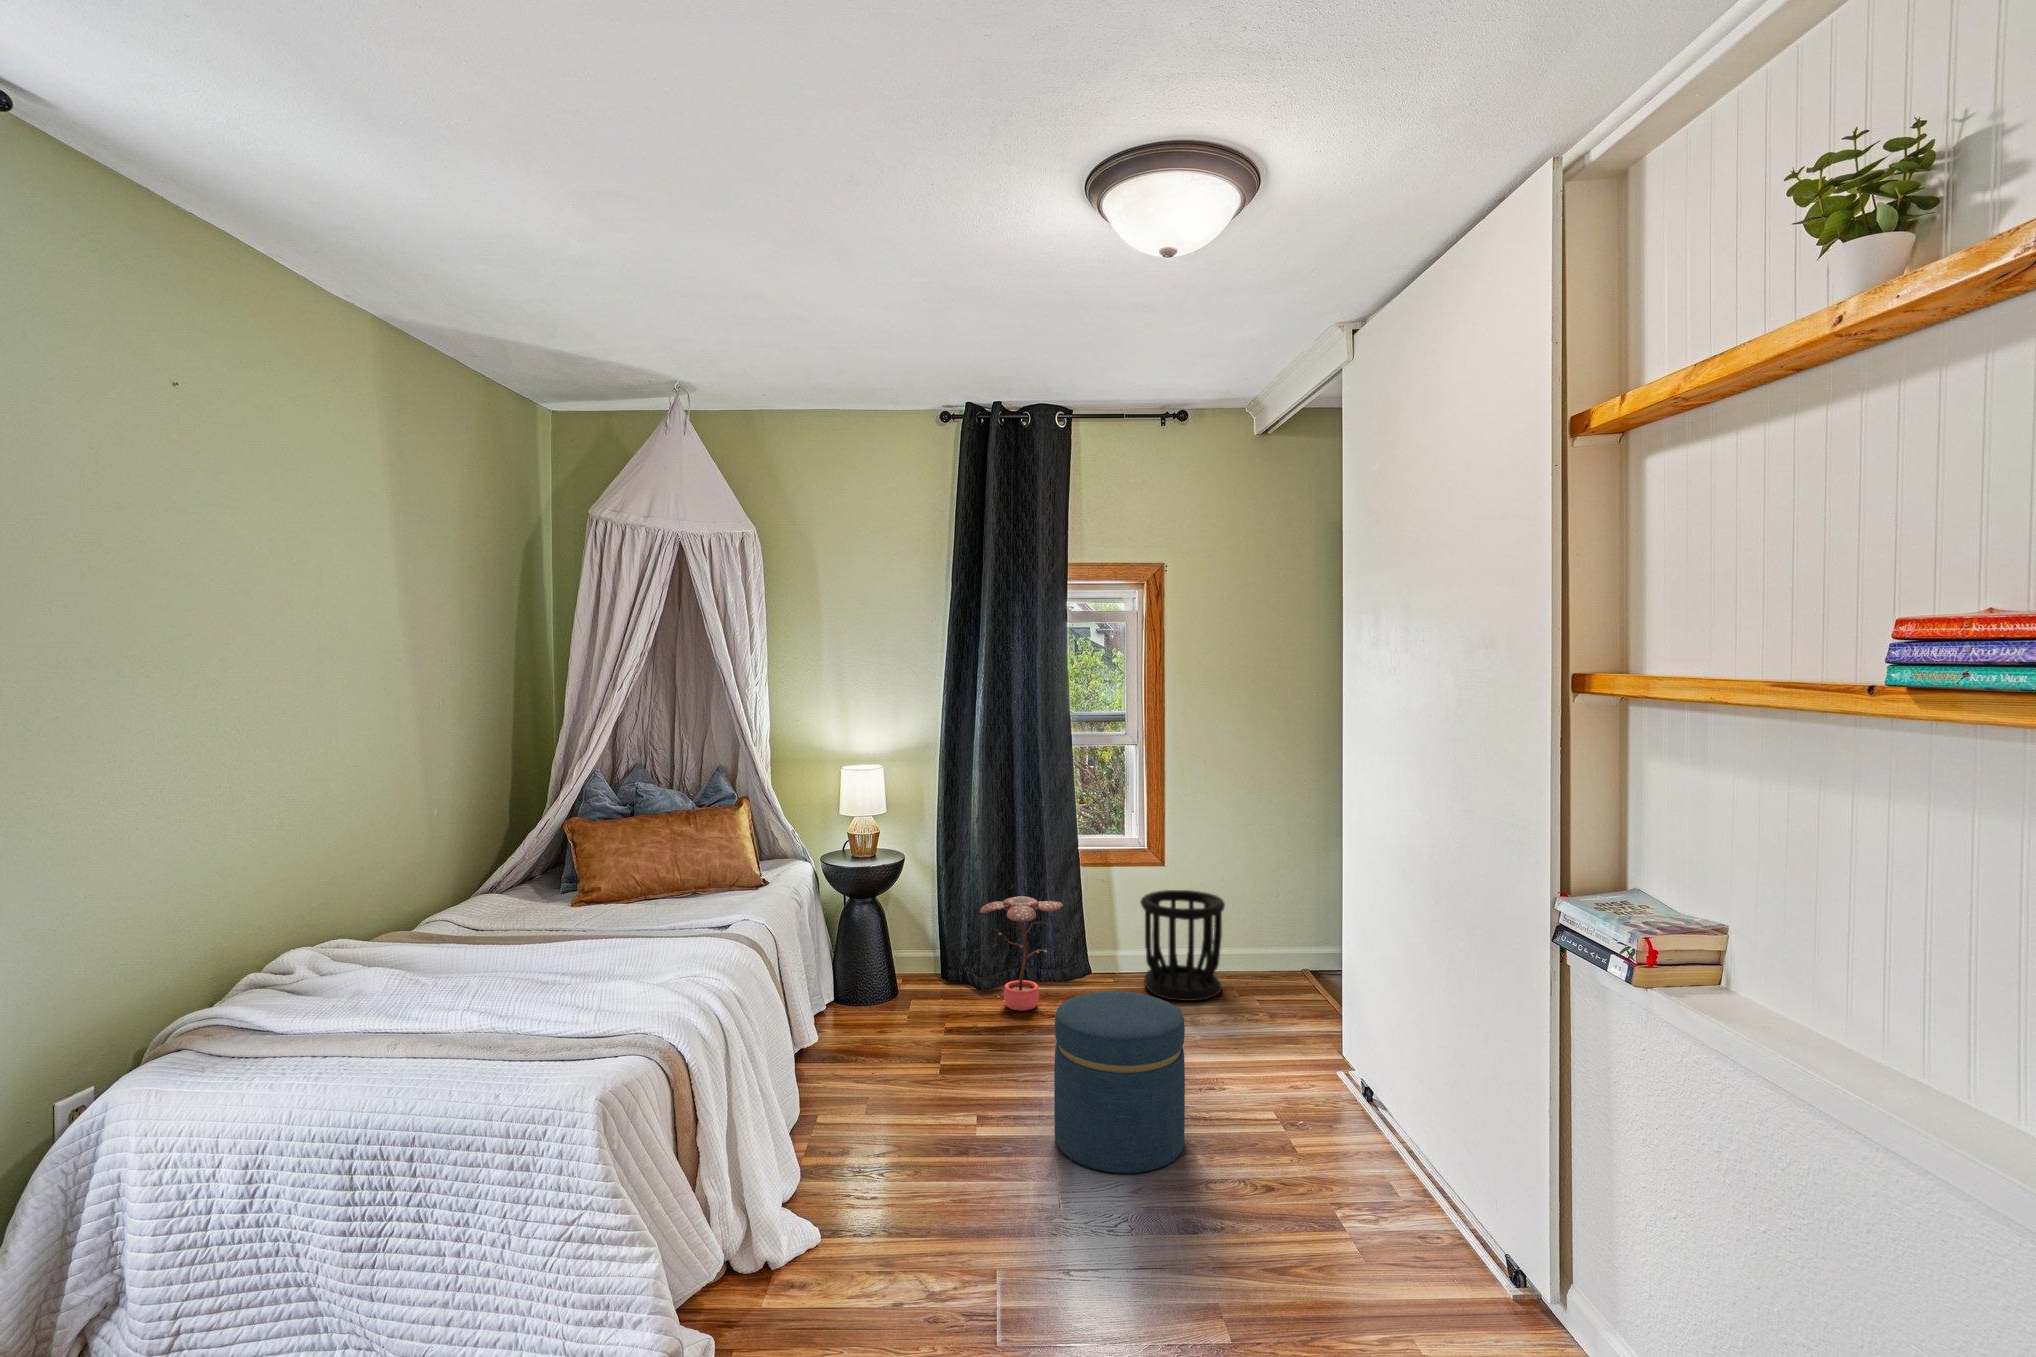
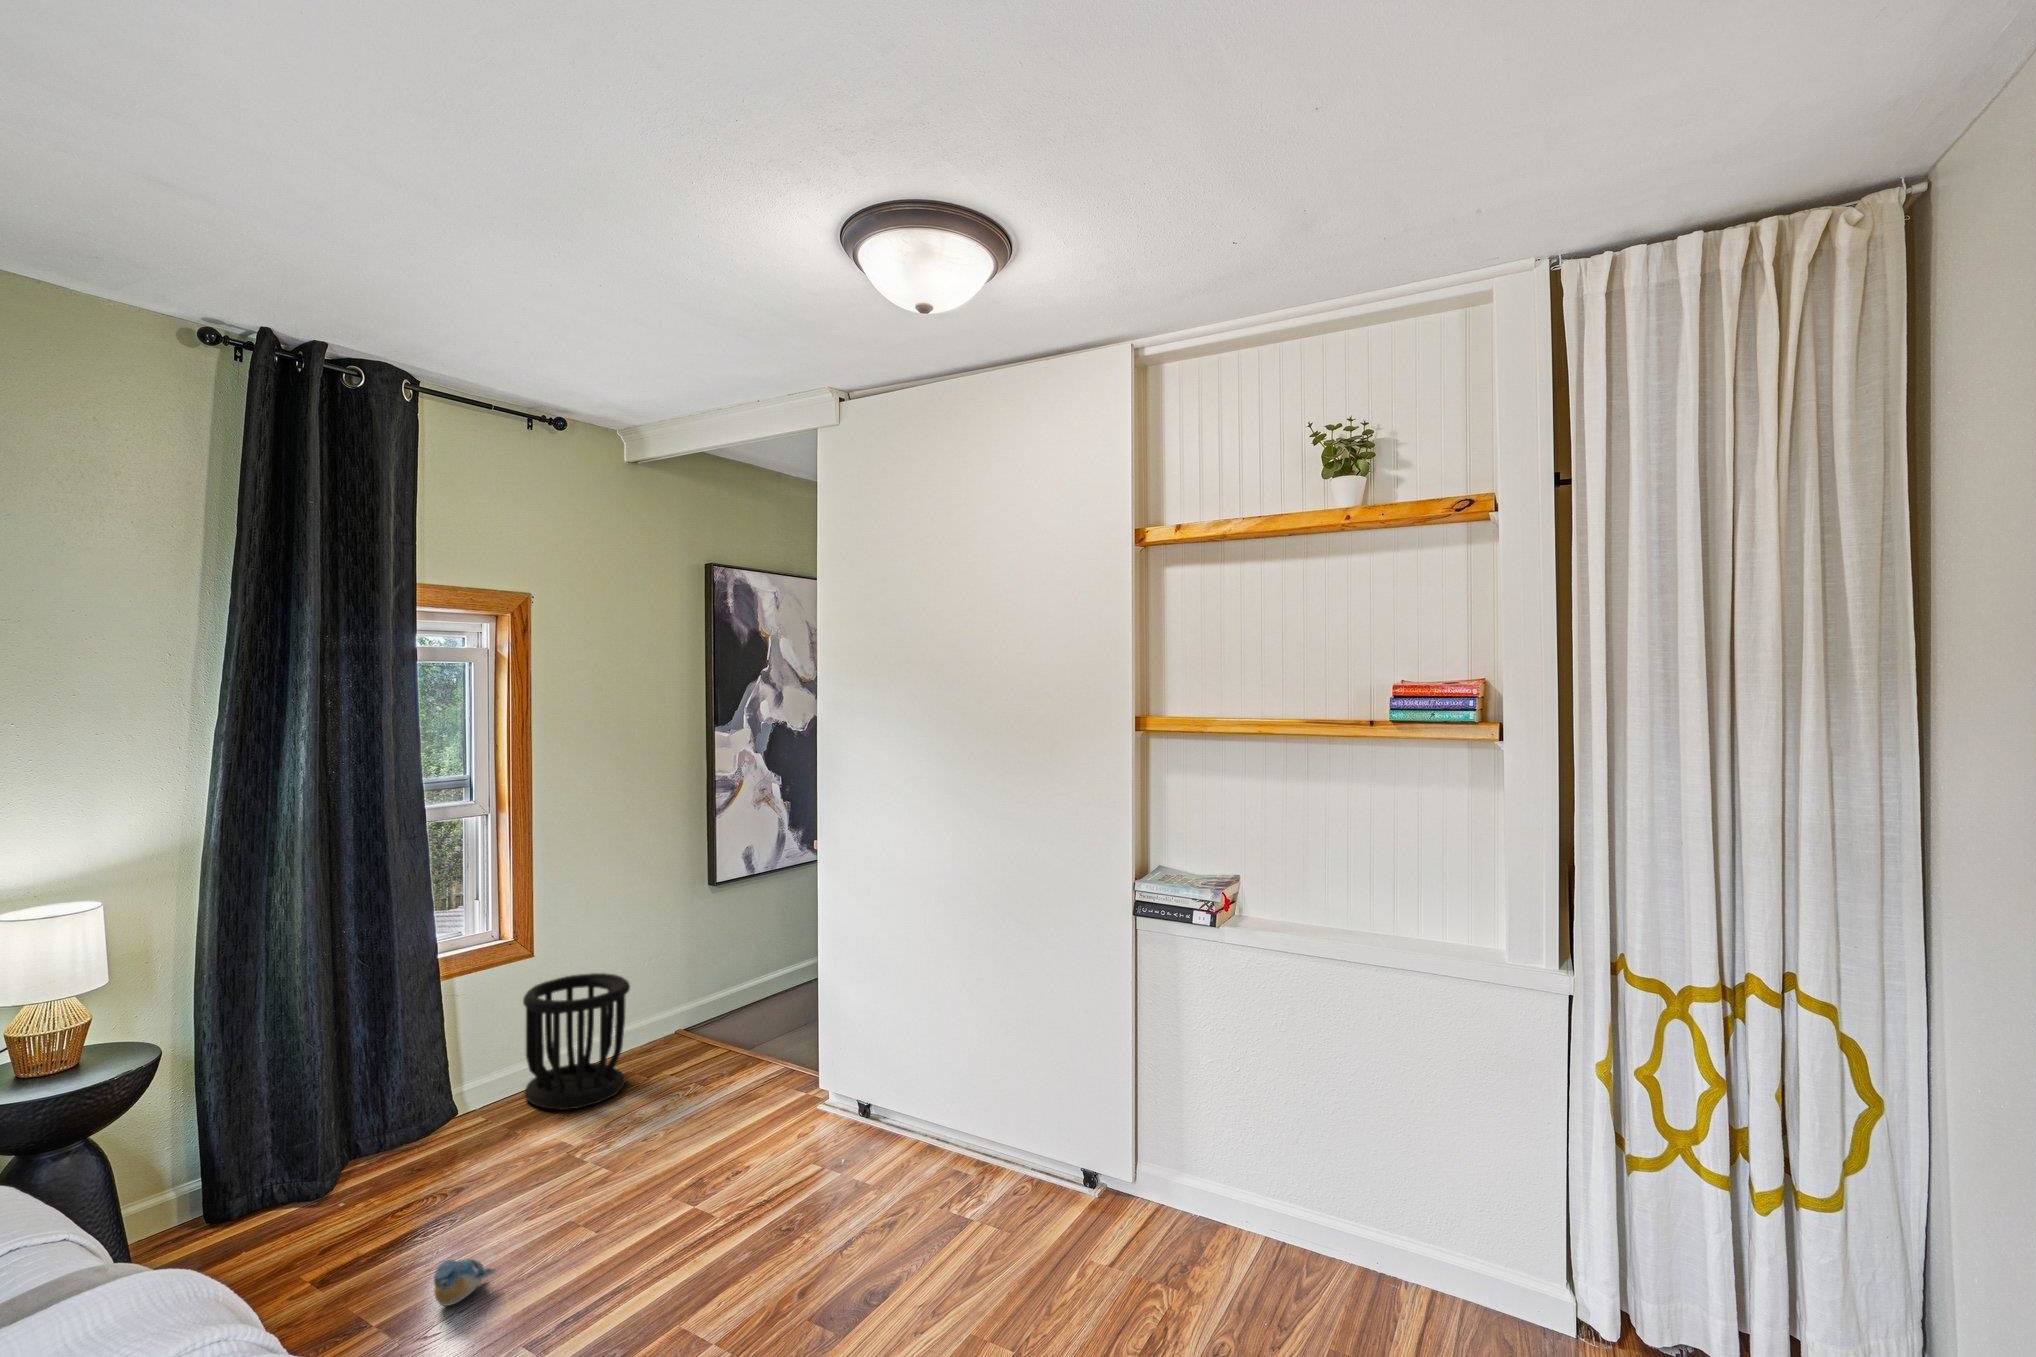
potted plant: present [980,896,1063,1011] -> none [331,1032,456,1200]
ottoman: present [1054,991,1185,1173] -> none [637,1088,791,1307]
plush toy: none [954,1047,1000,1081] -> present [434,1259,497,1306]

